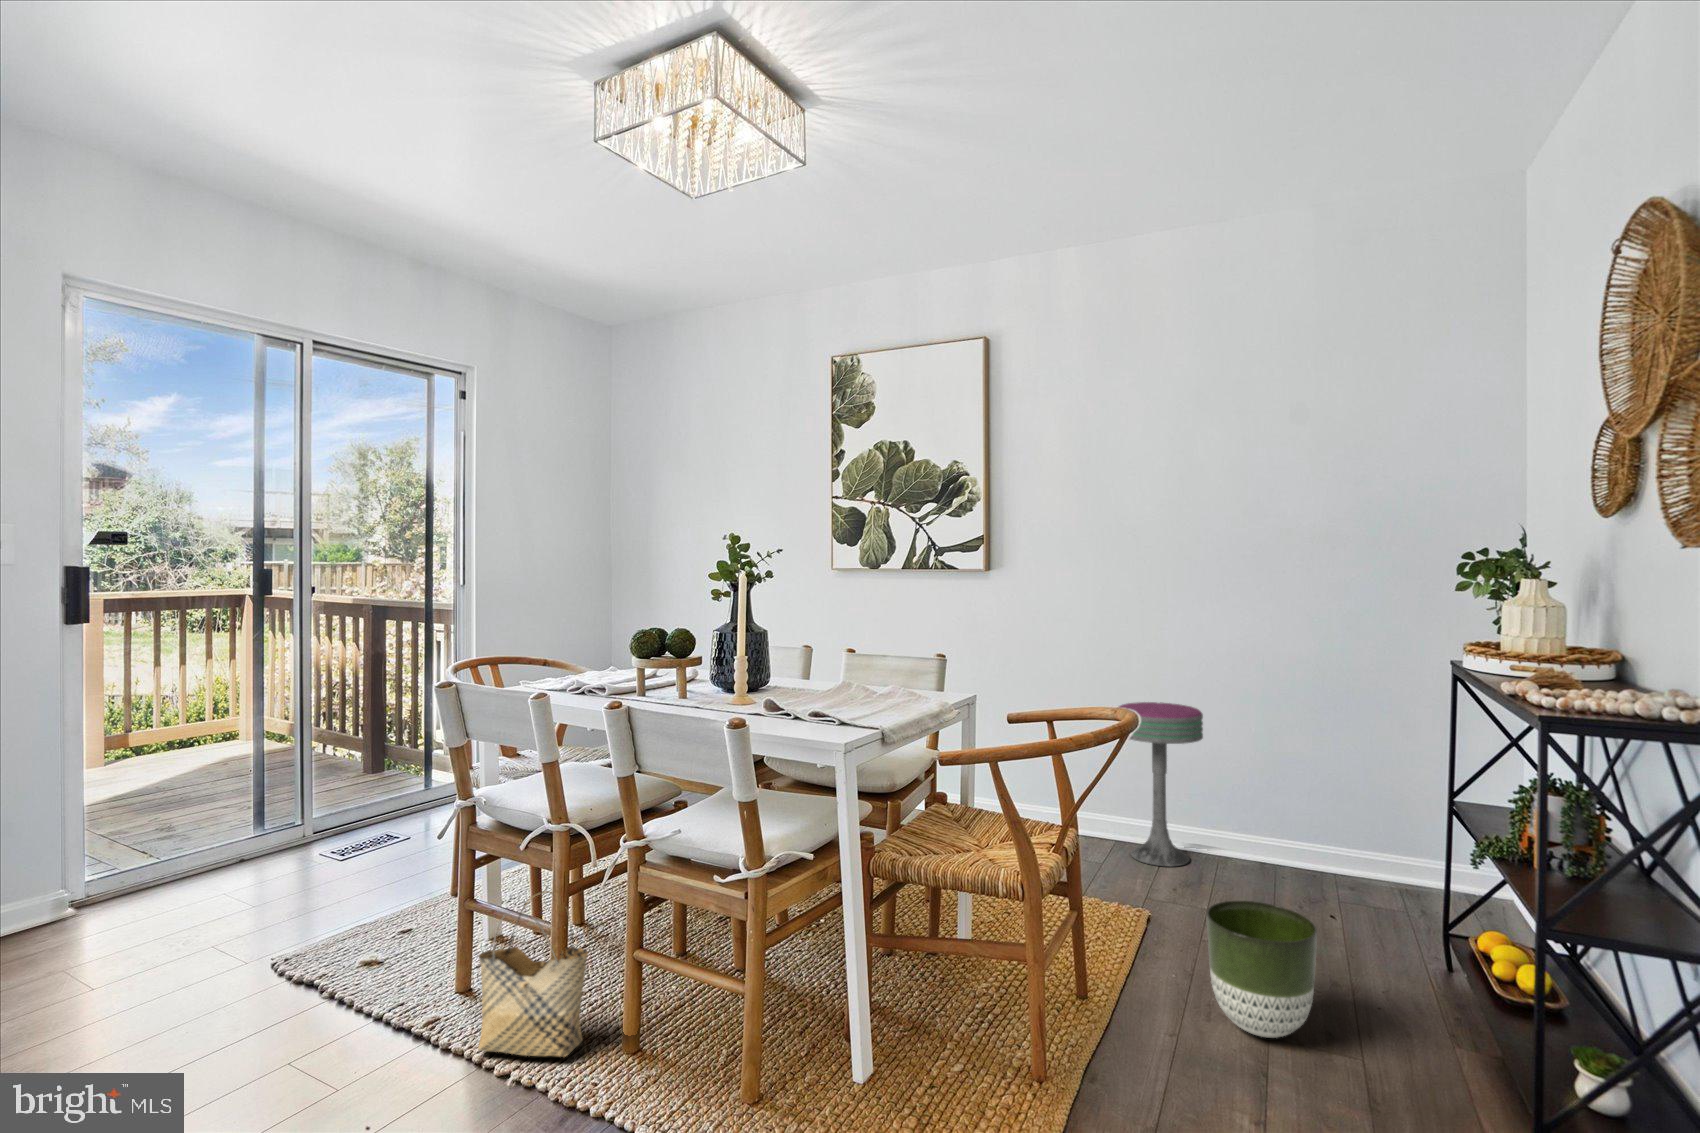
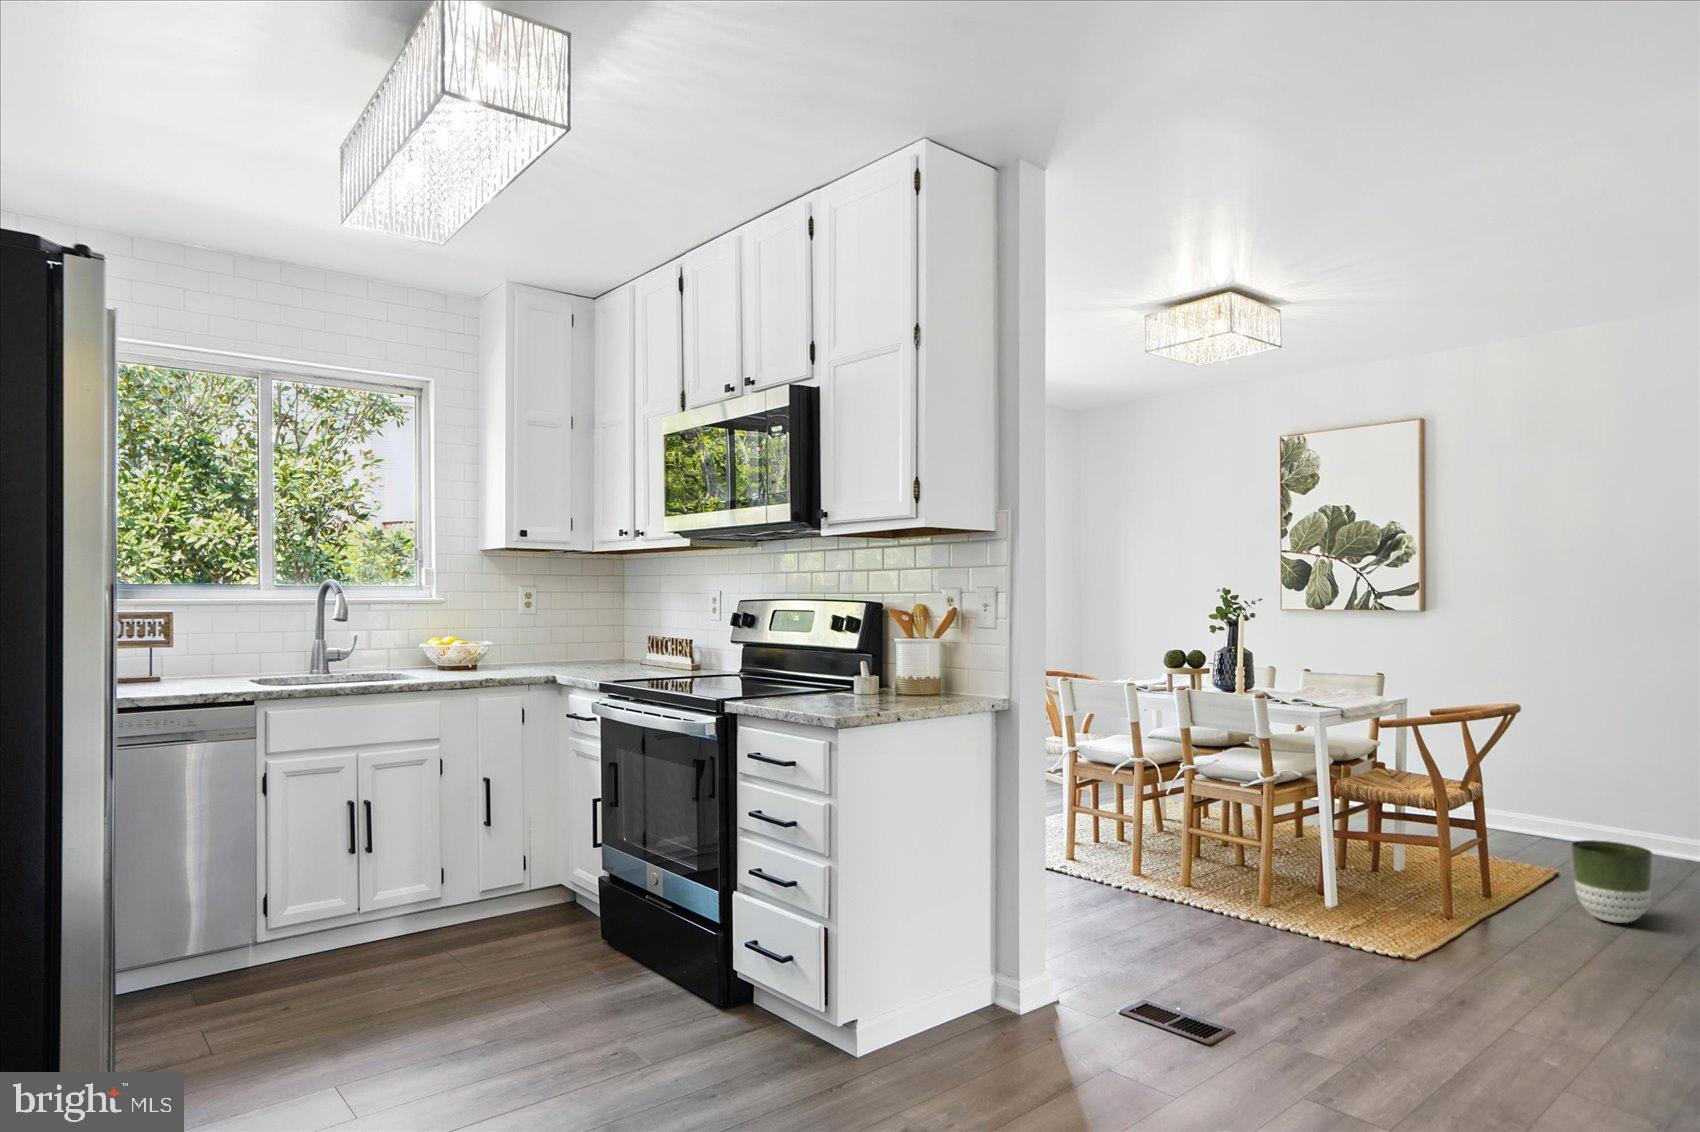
bar stool: present [1119,702,1203,867] -> none [1540,723,1622,855]
woven basket: present [478,891,588,1057] -> none [1094,794,1156,880]

